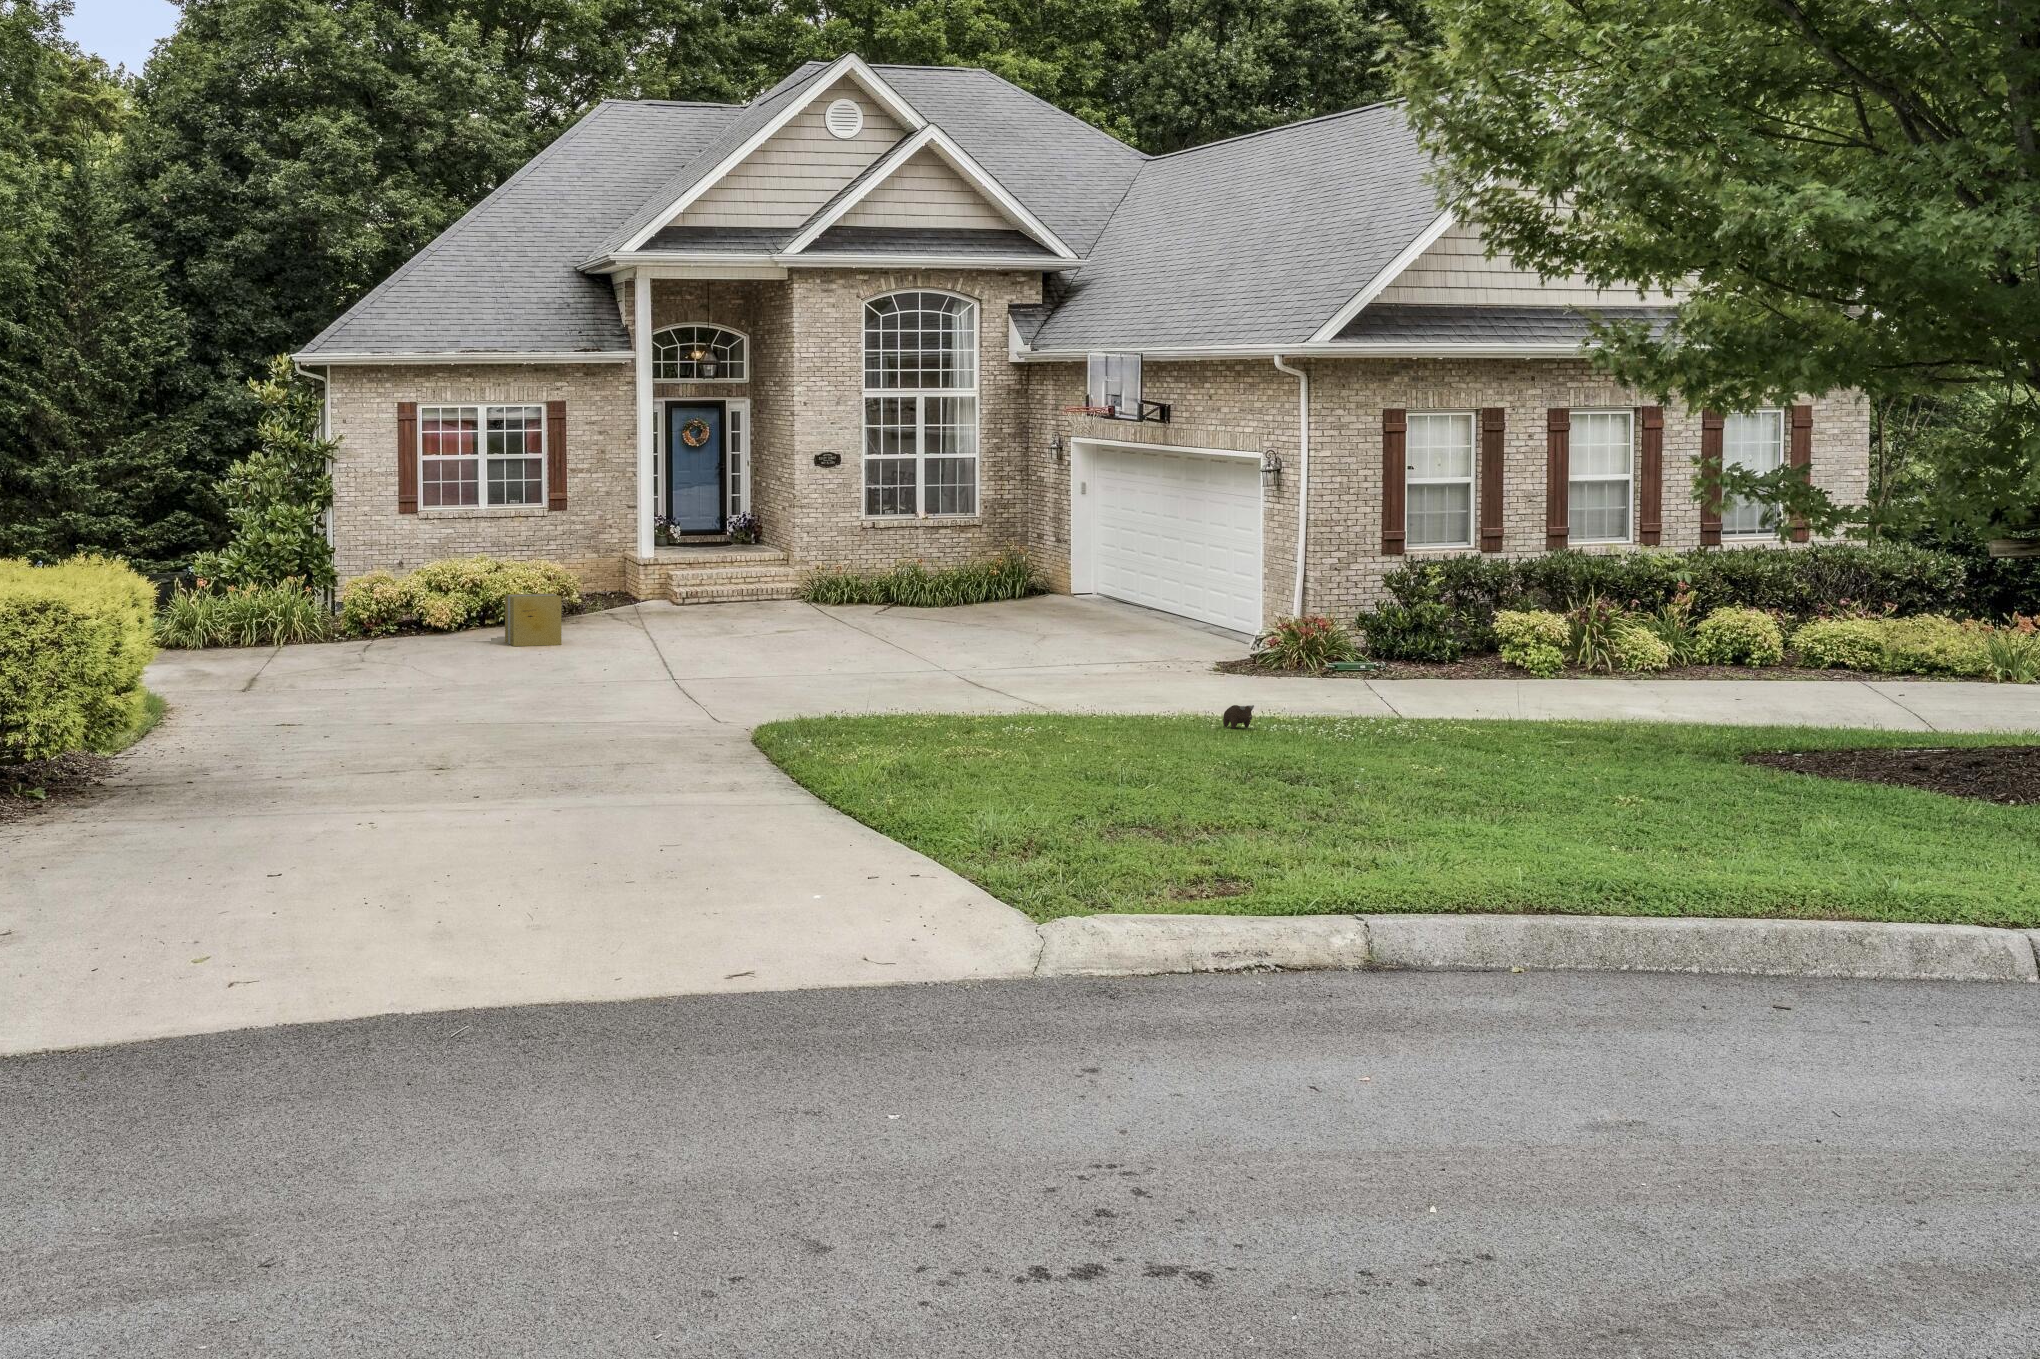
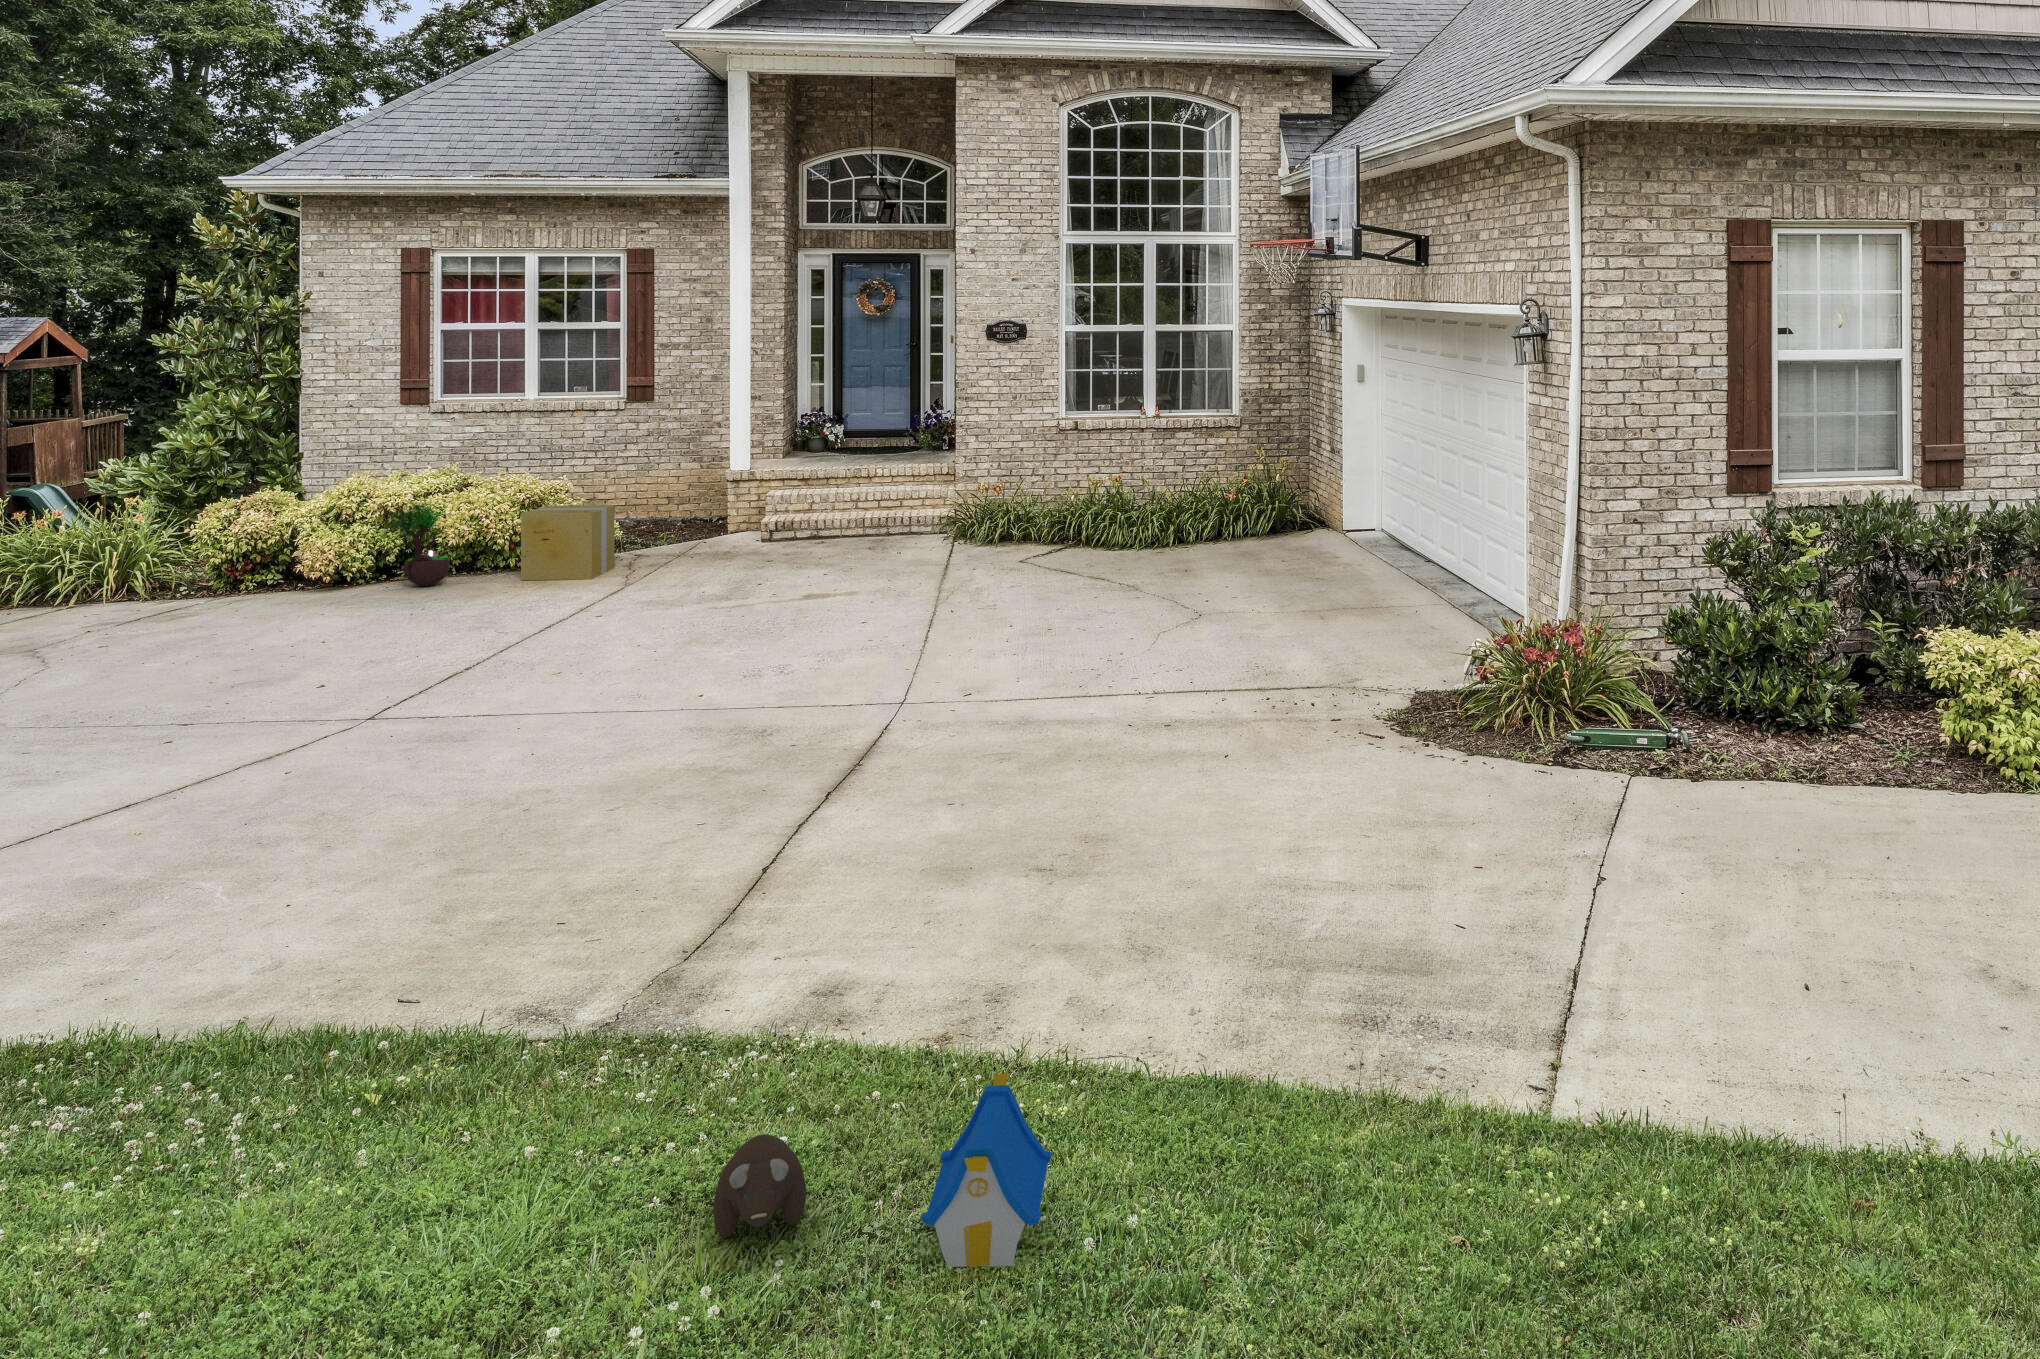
potted tree: none [437,585,476,650] -> present [386,501,449,586]
toy house: none [1278,692,1322,730] -> present [921,1074,1052,1267]

